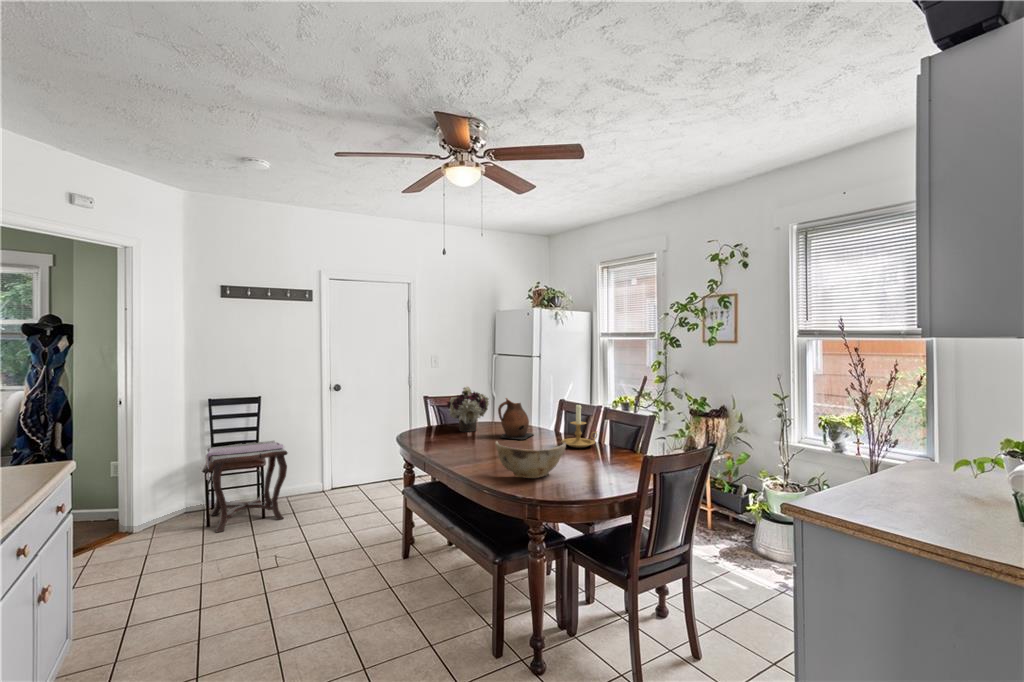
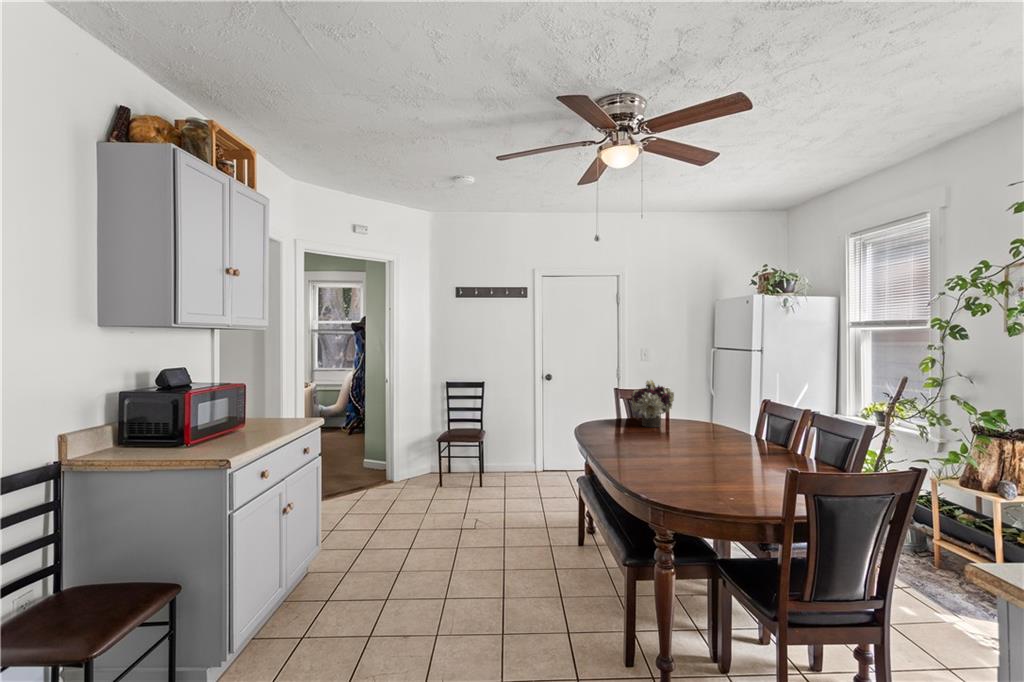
ceramic pitcher: present [498,398,533,440] -> none [678,393,722,441]
candle holder: present [561,405,597,448] -> none [744,404,796,457]
side table: present [206,441,287,532] -> none [440,420,500,491]
bowl: present [495,442,566,478] -> none [639,436,721,481]

